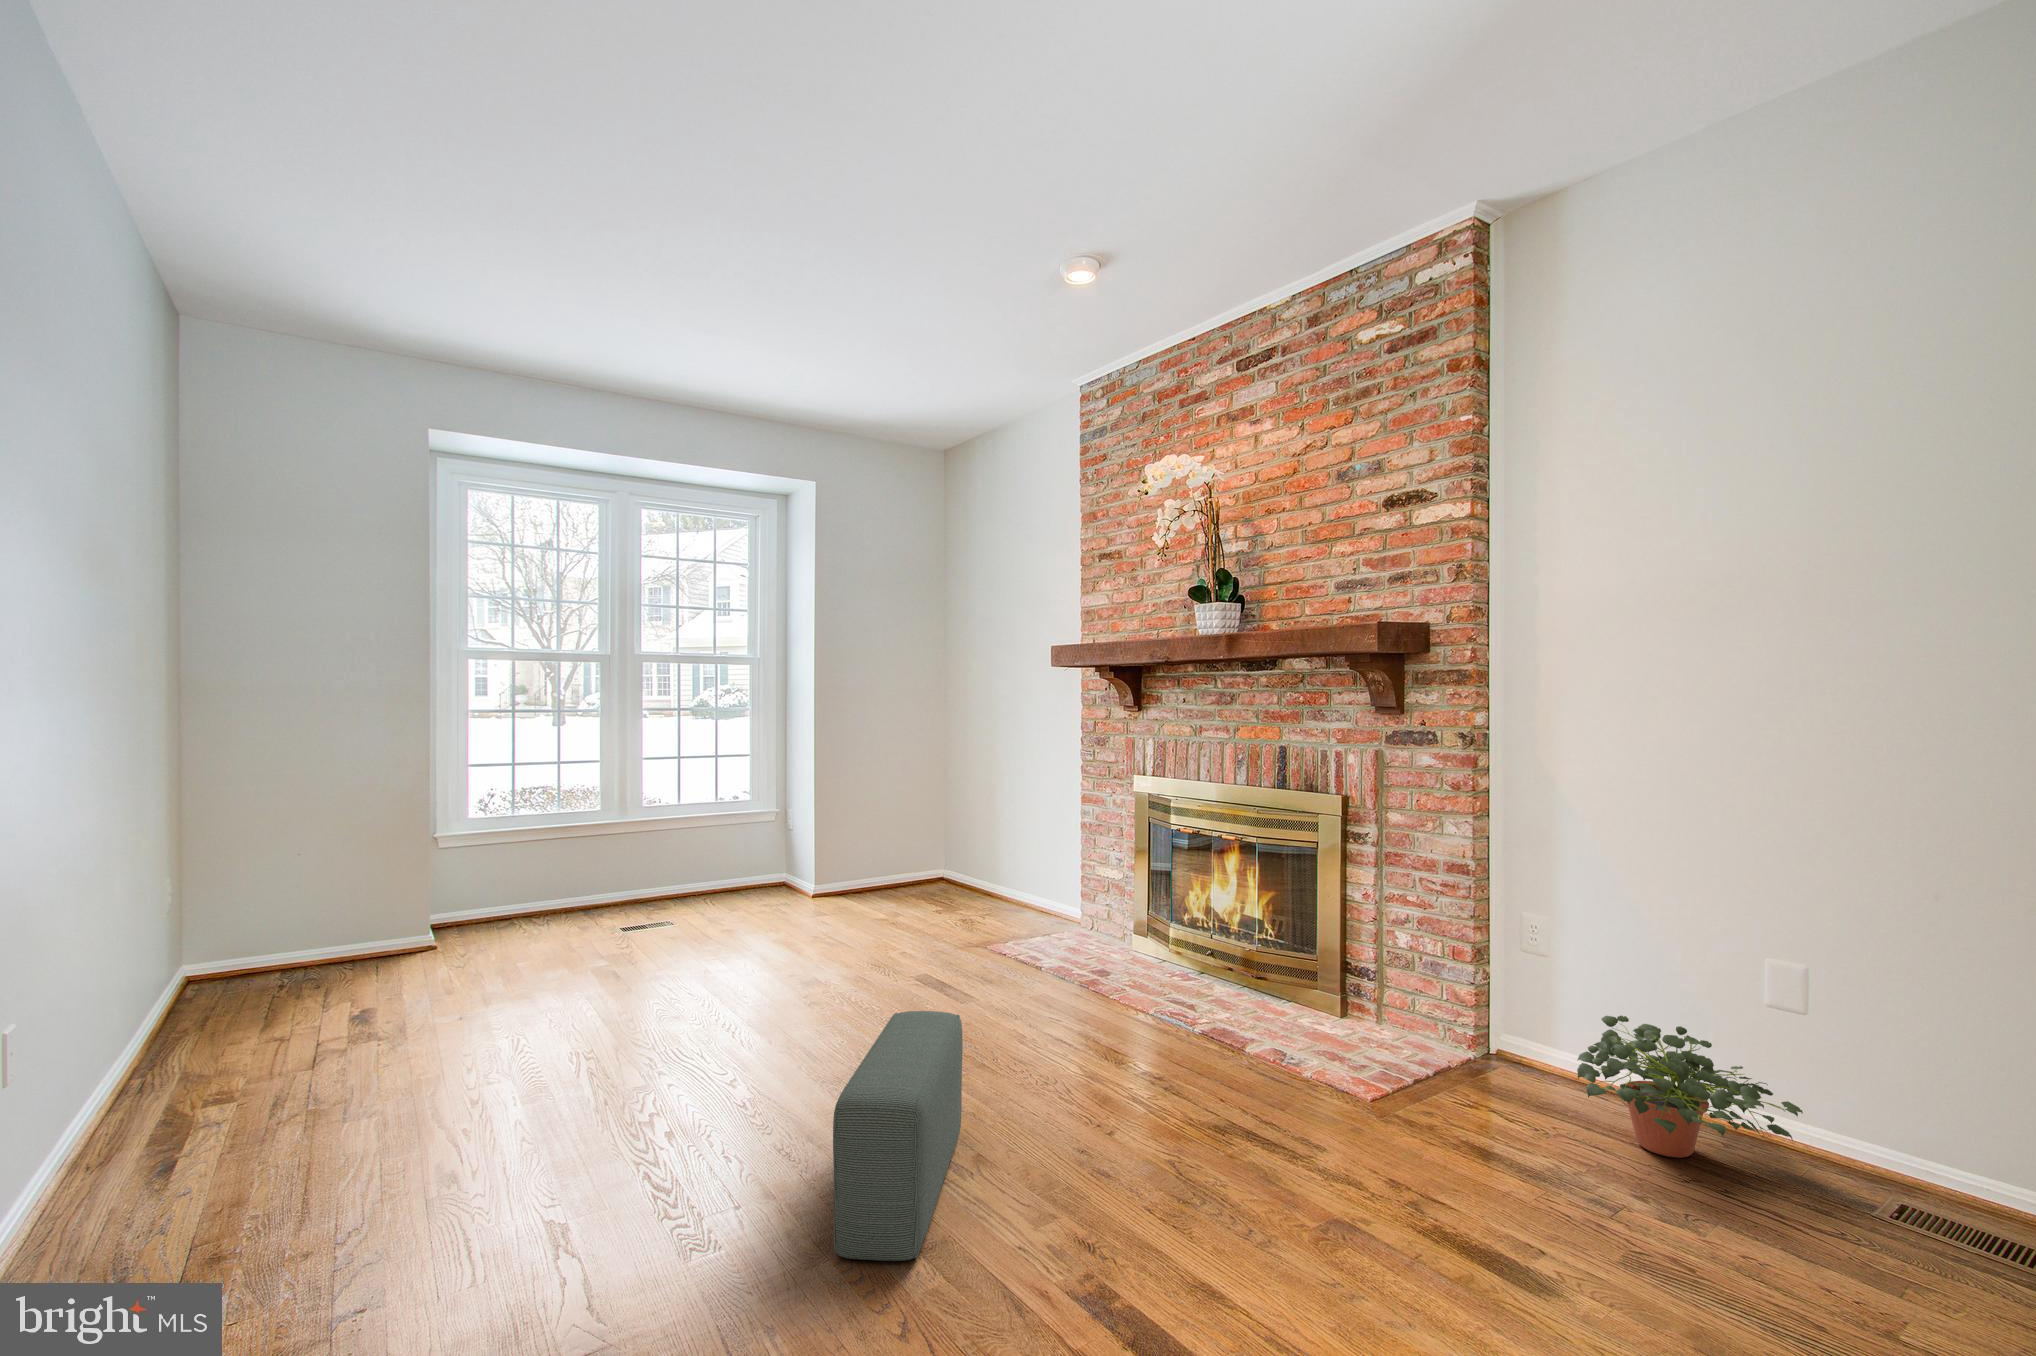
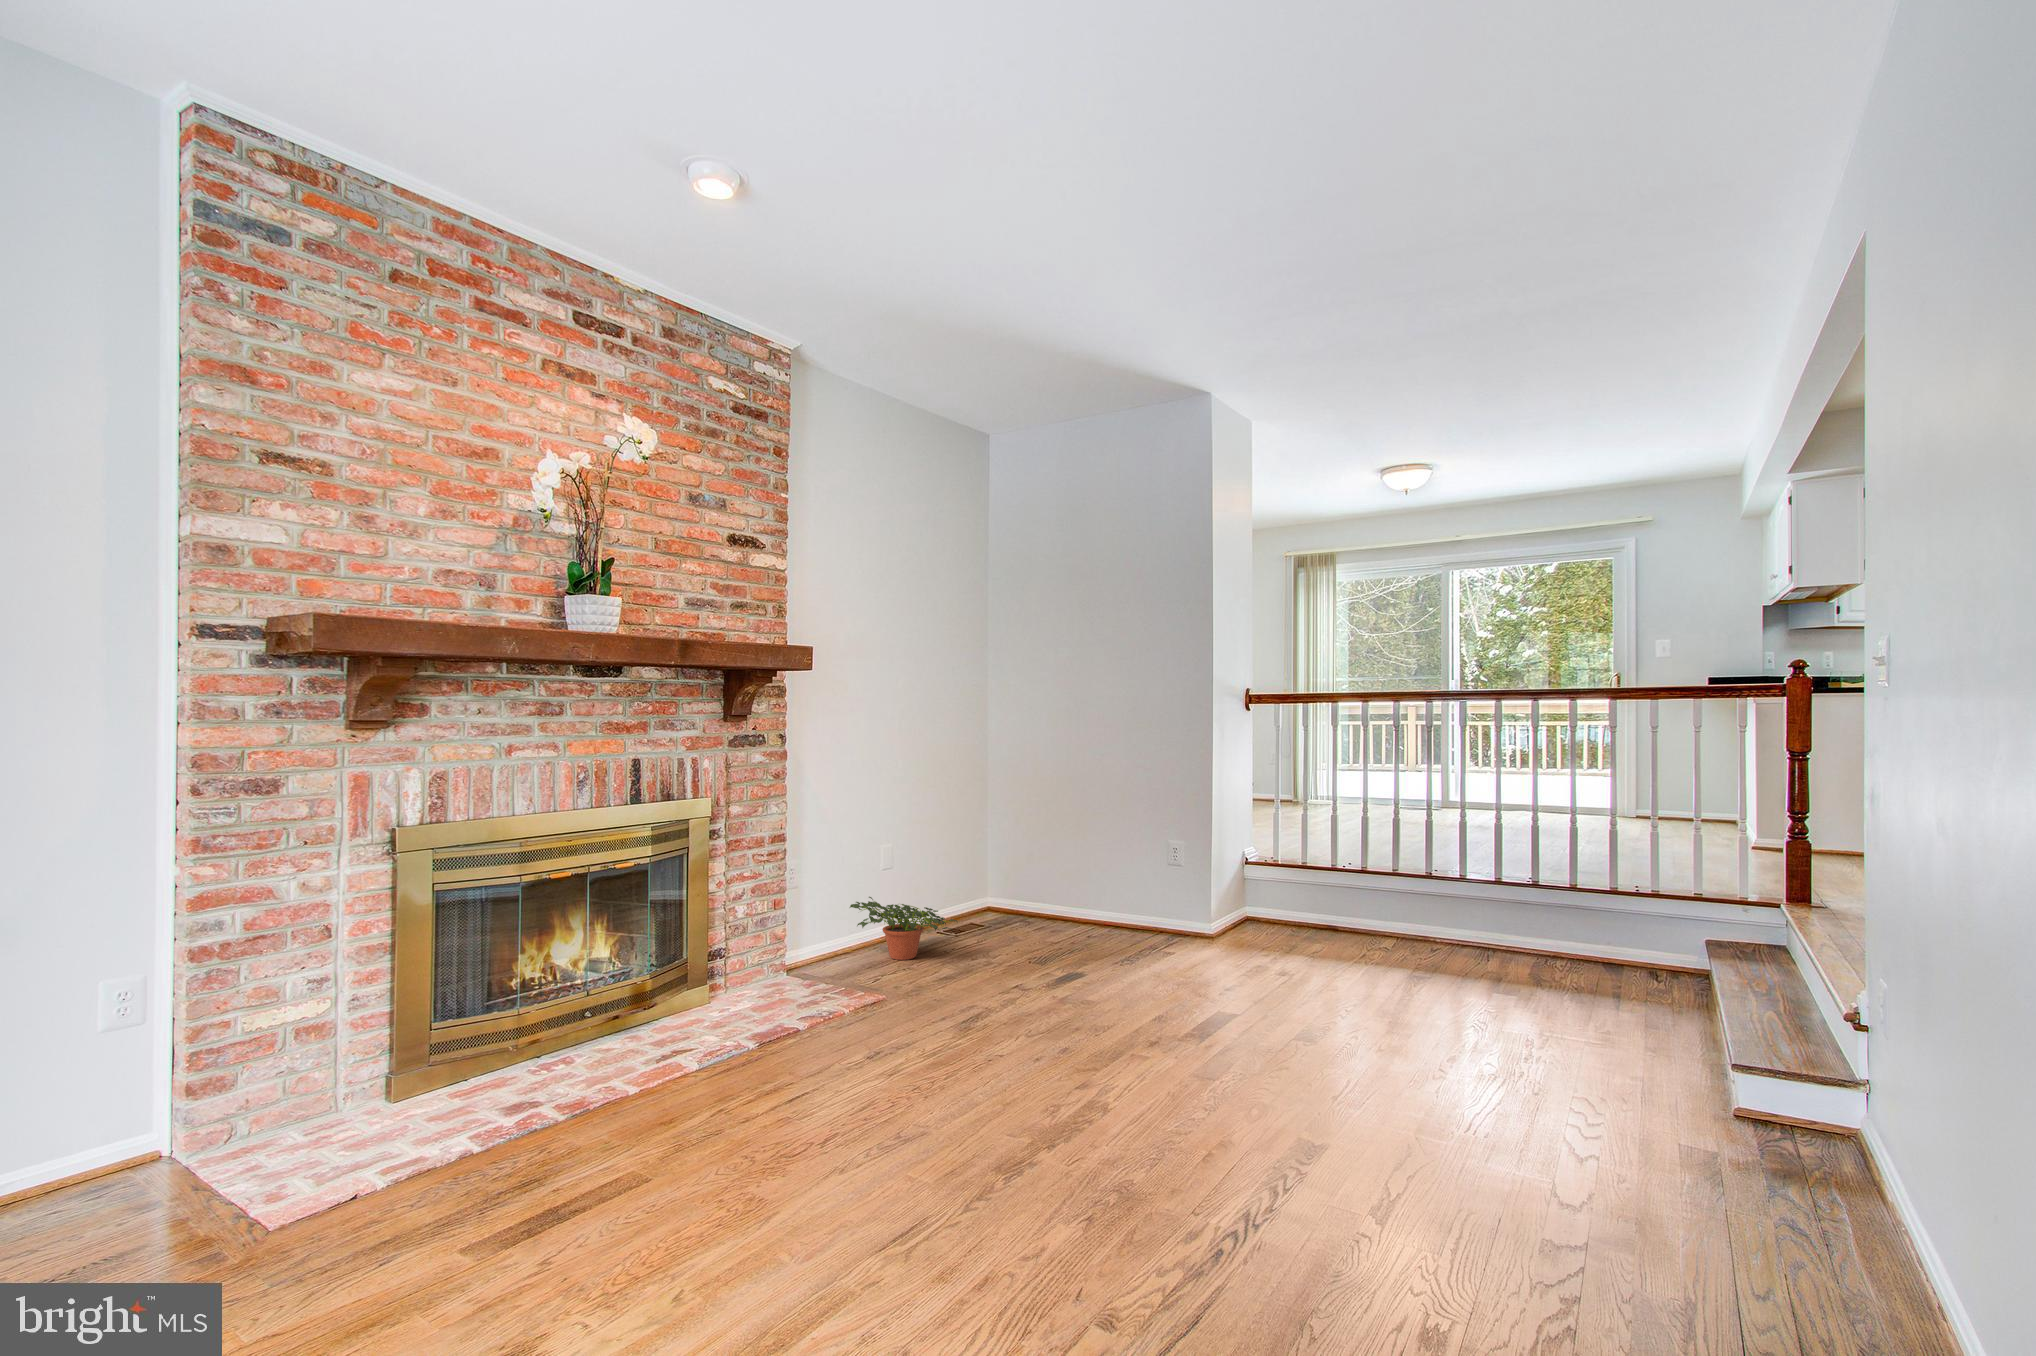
pouf: present [833,1011,963,1261] -> none [1038,973,1253,1118]

